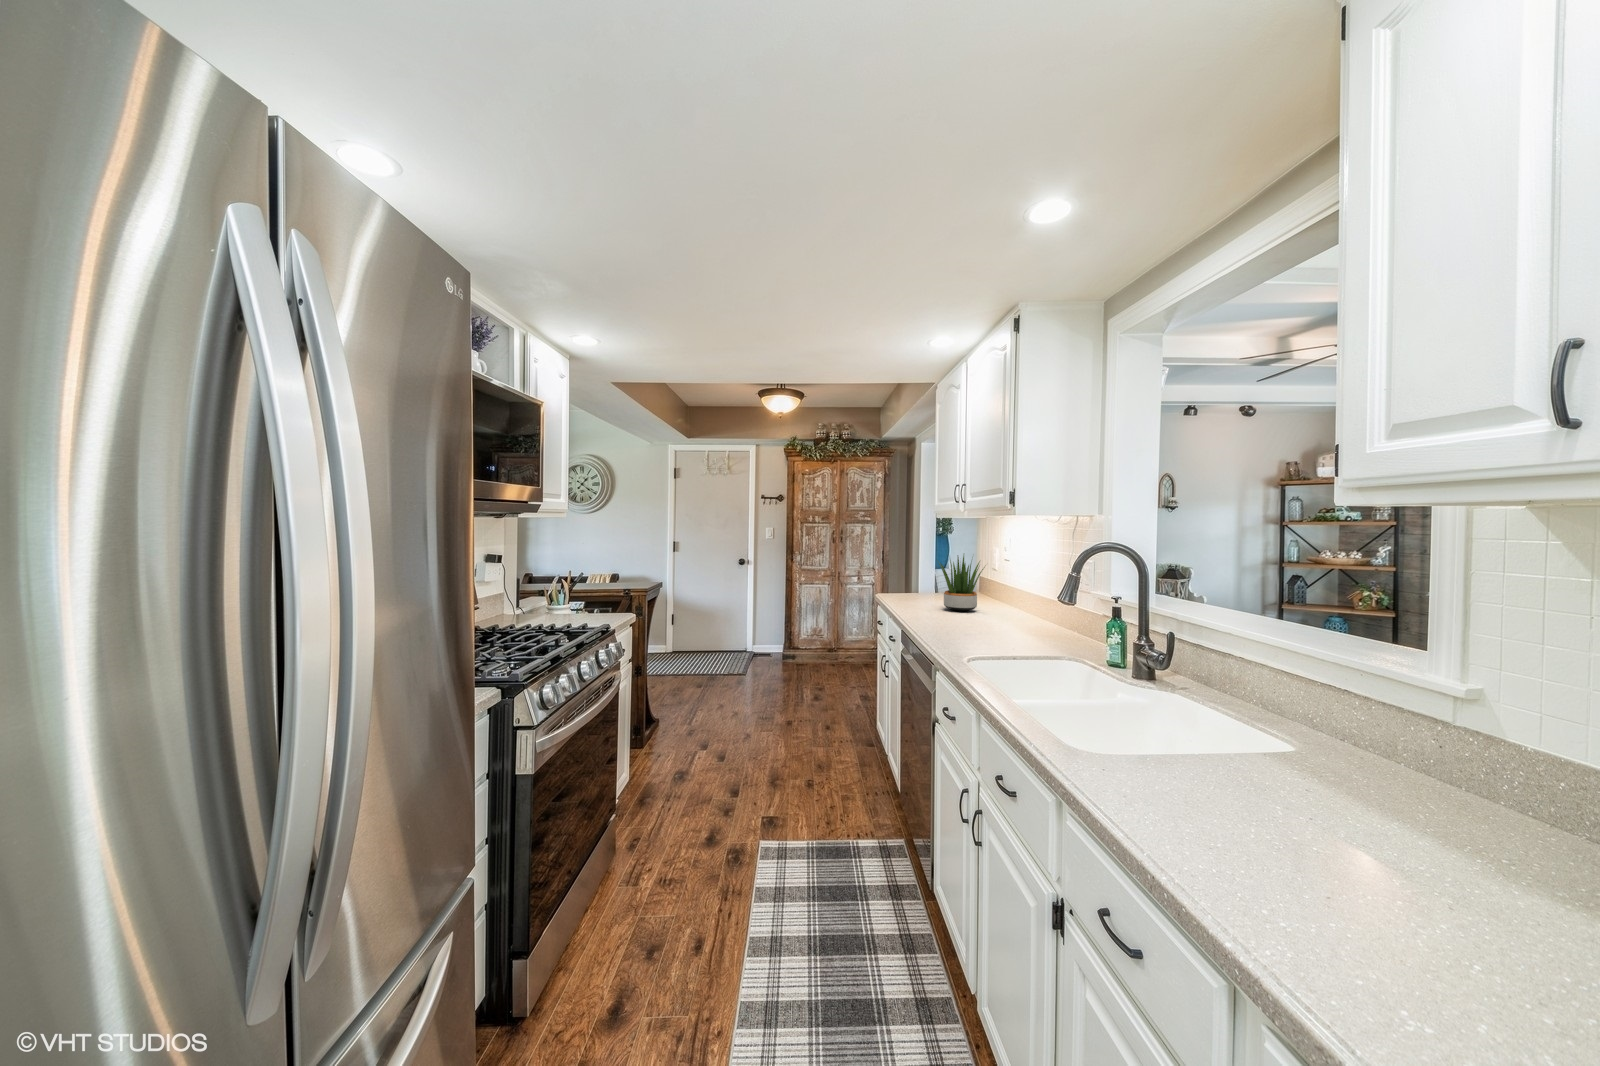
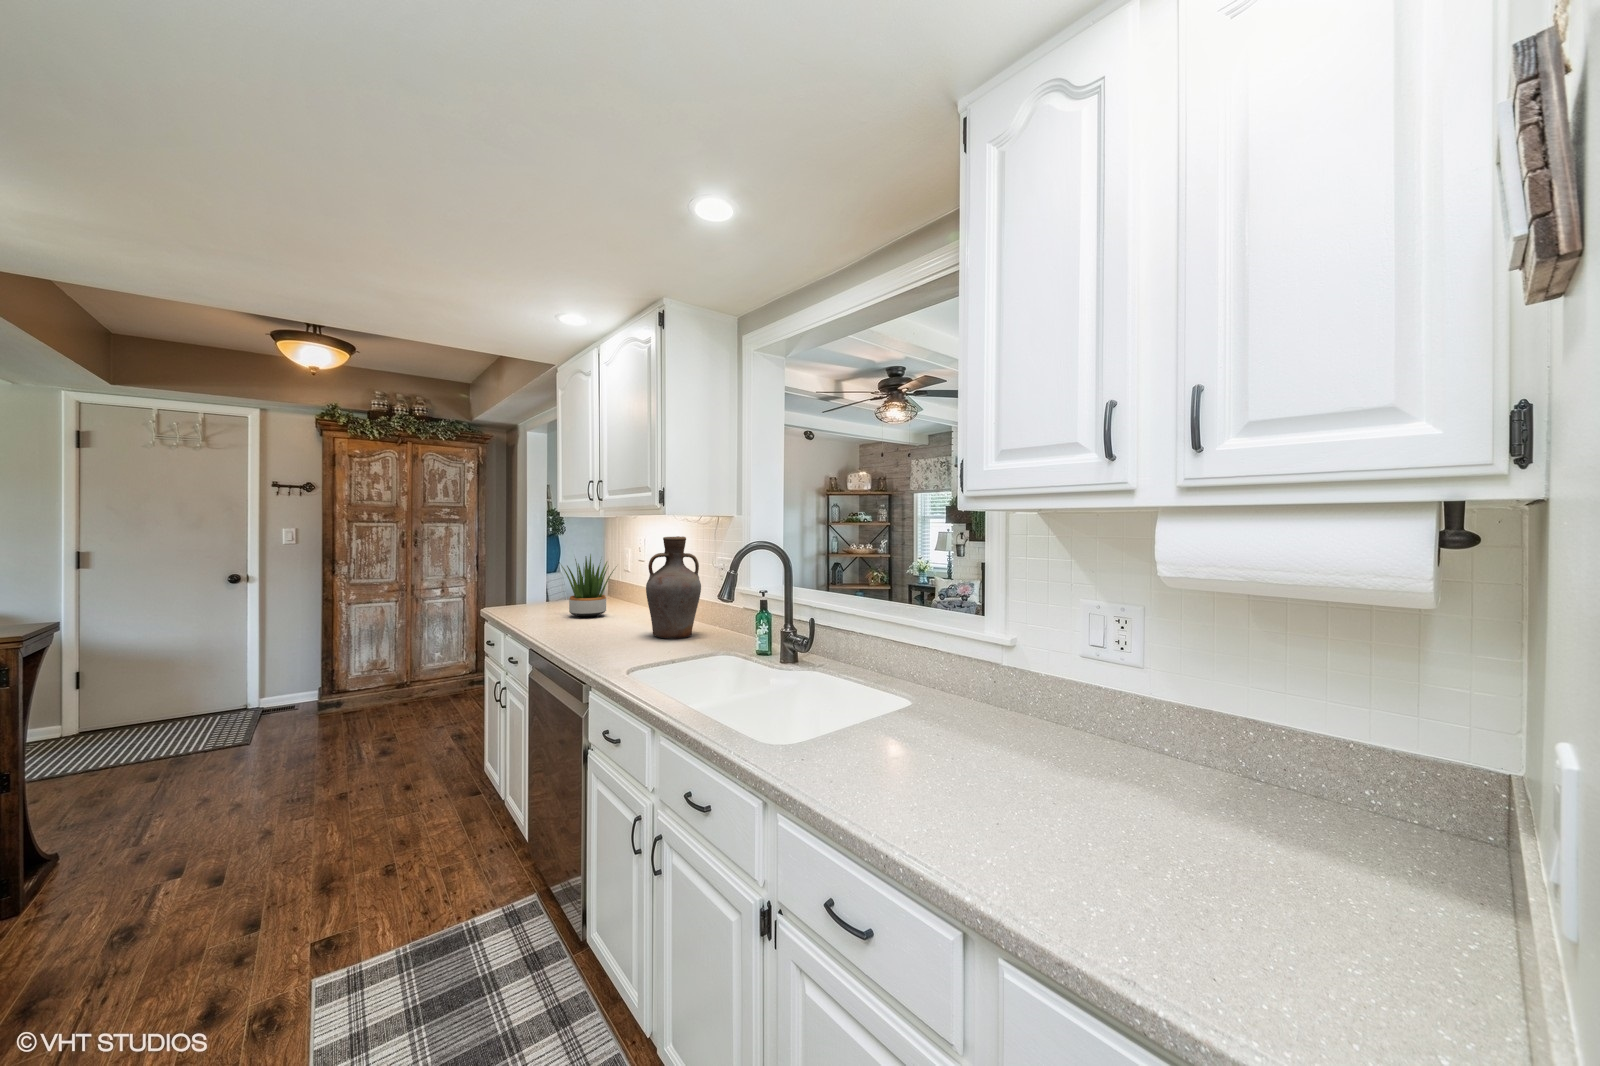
vase: none [1003,539,1061,640] -> present [646,536,701,639]

